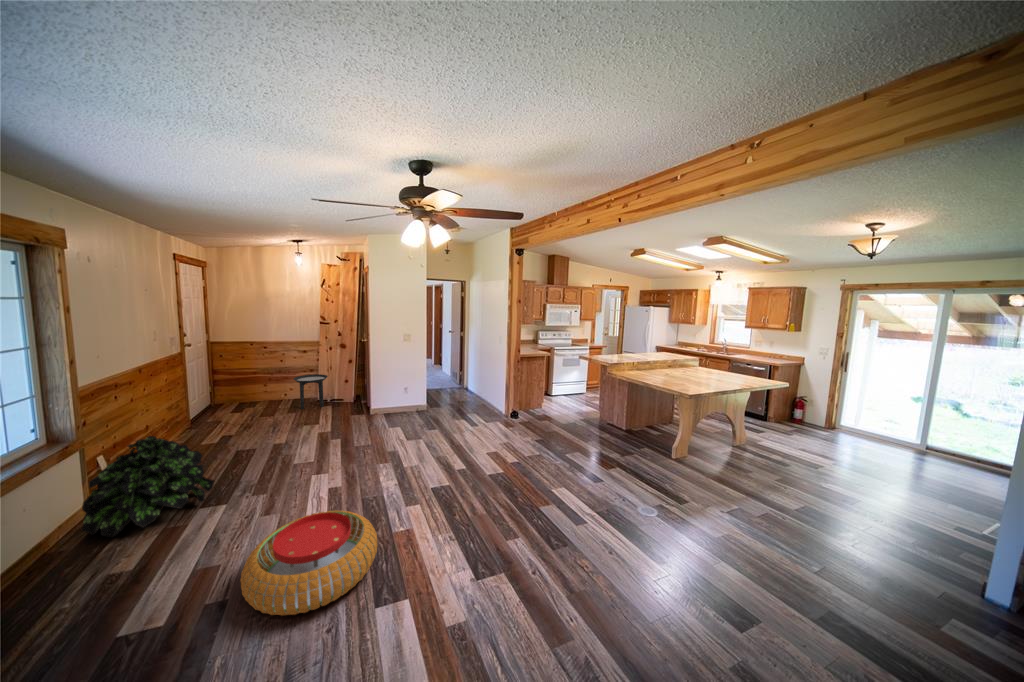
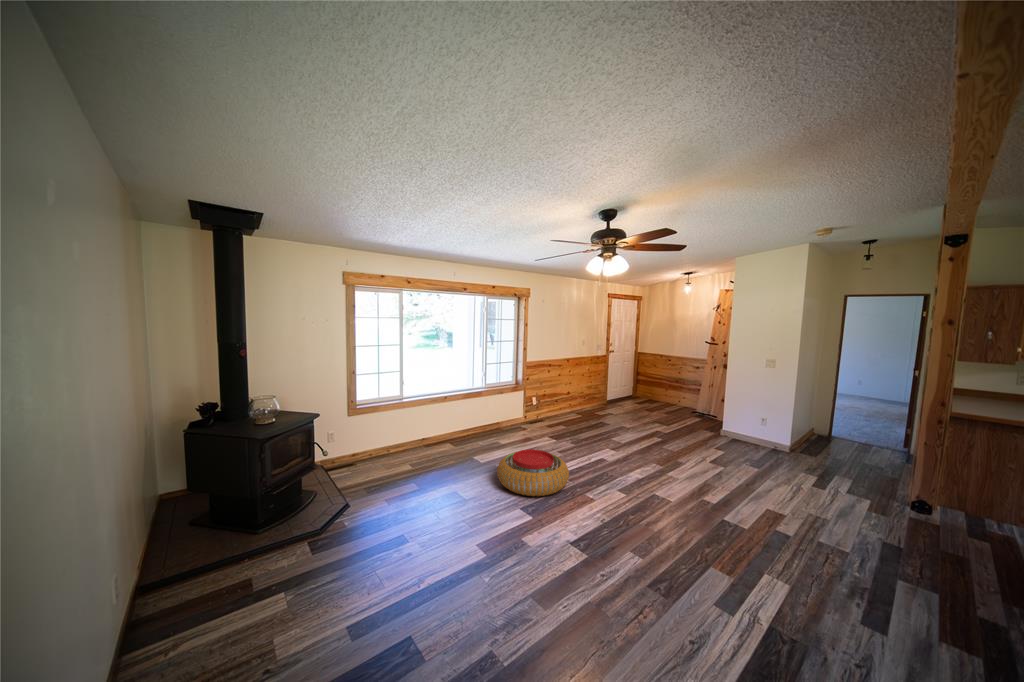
side table: present [294,374,328,409] -> none [671,388,701,420]
potted plant: present [82,436,214,537] -> none [515,390,560,435]

